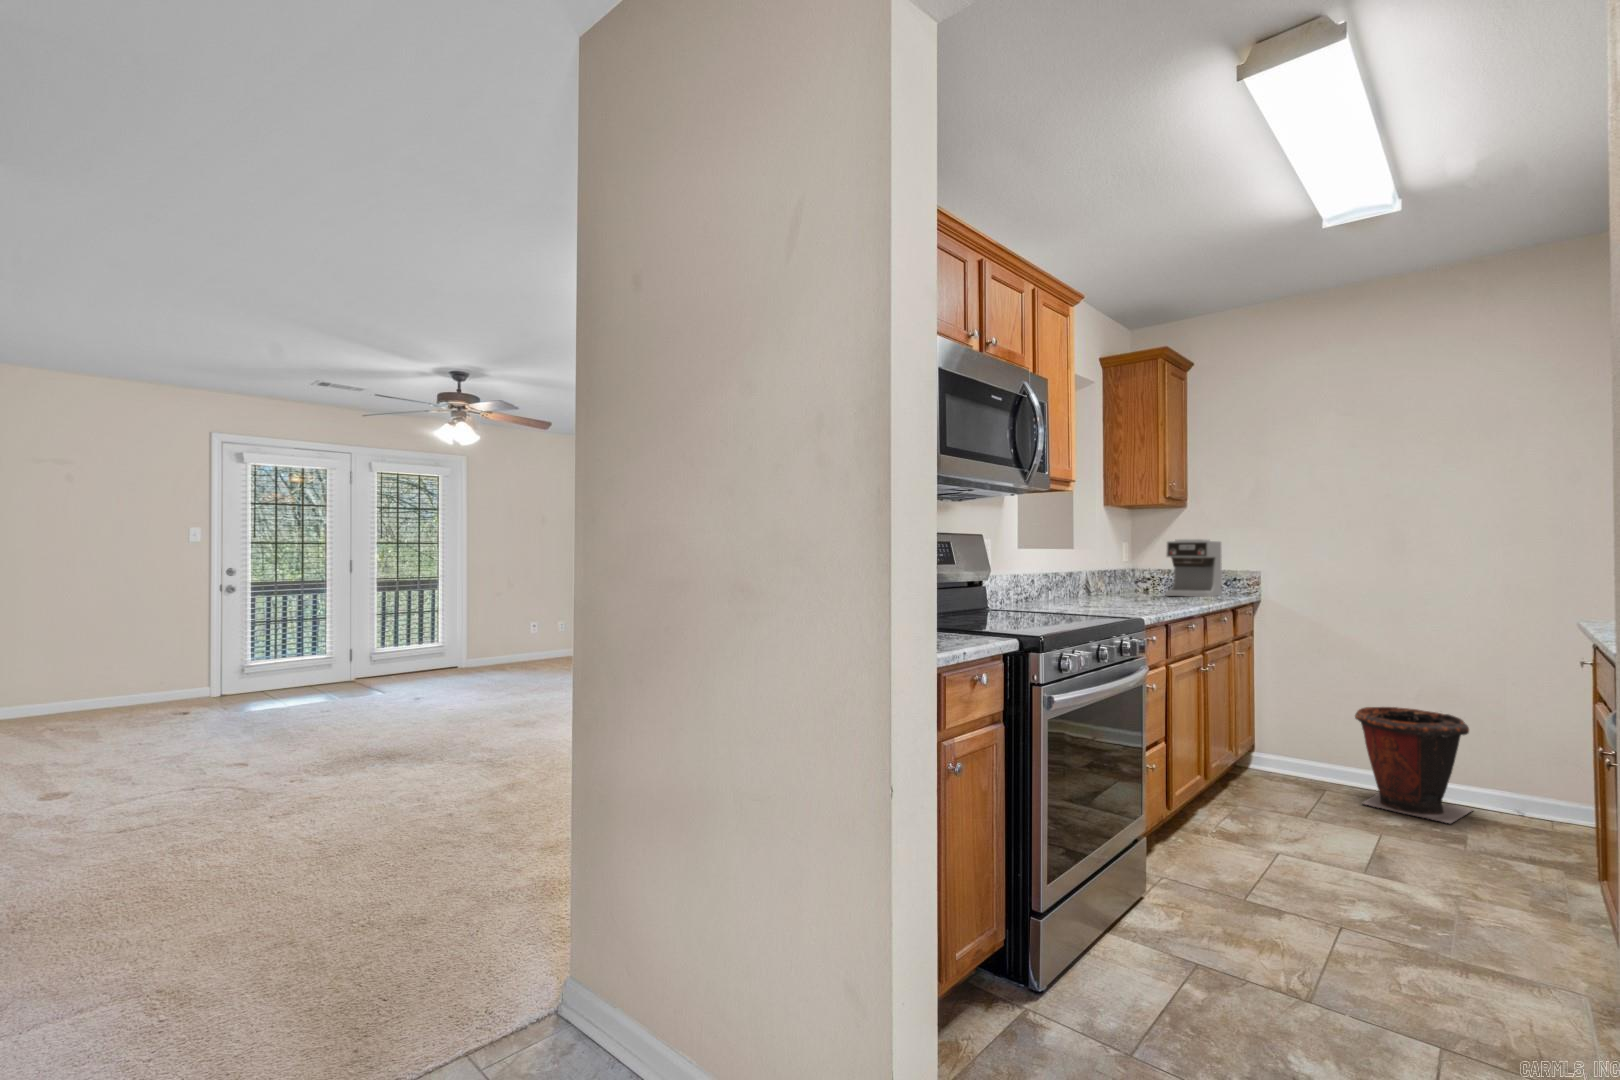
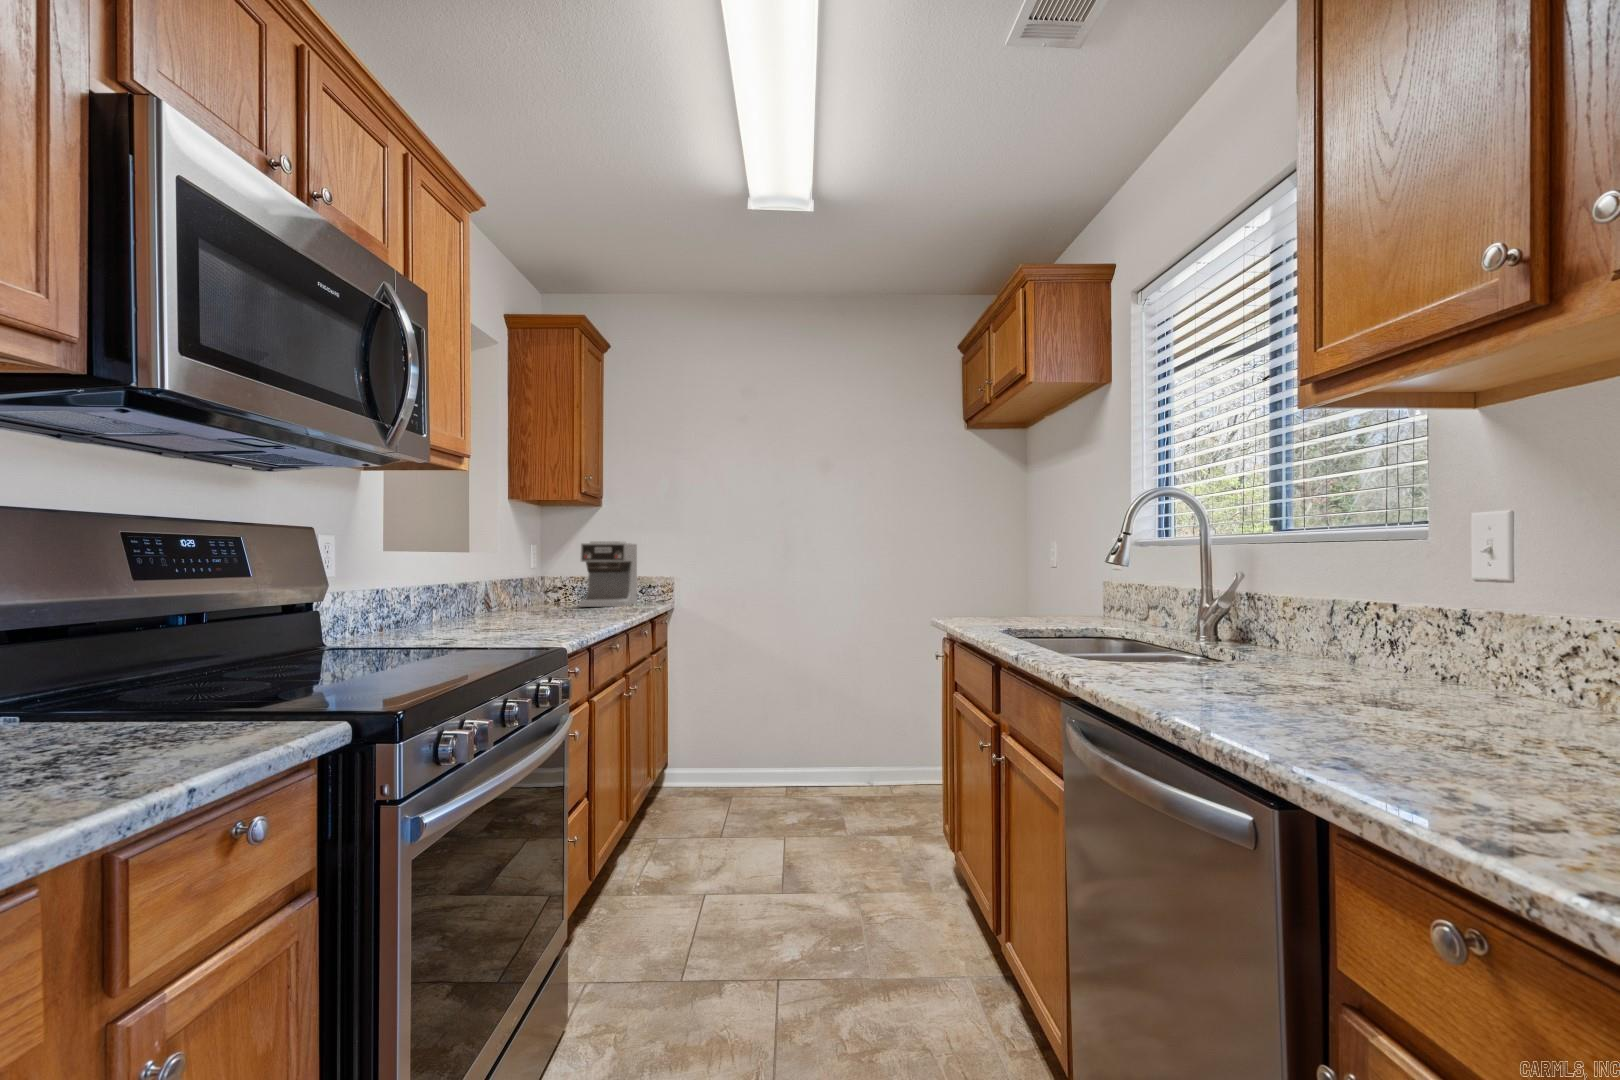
waste bin: present [1355,707,1473,823] -> none [759,704,846,811]

